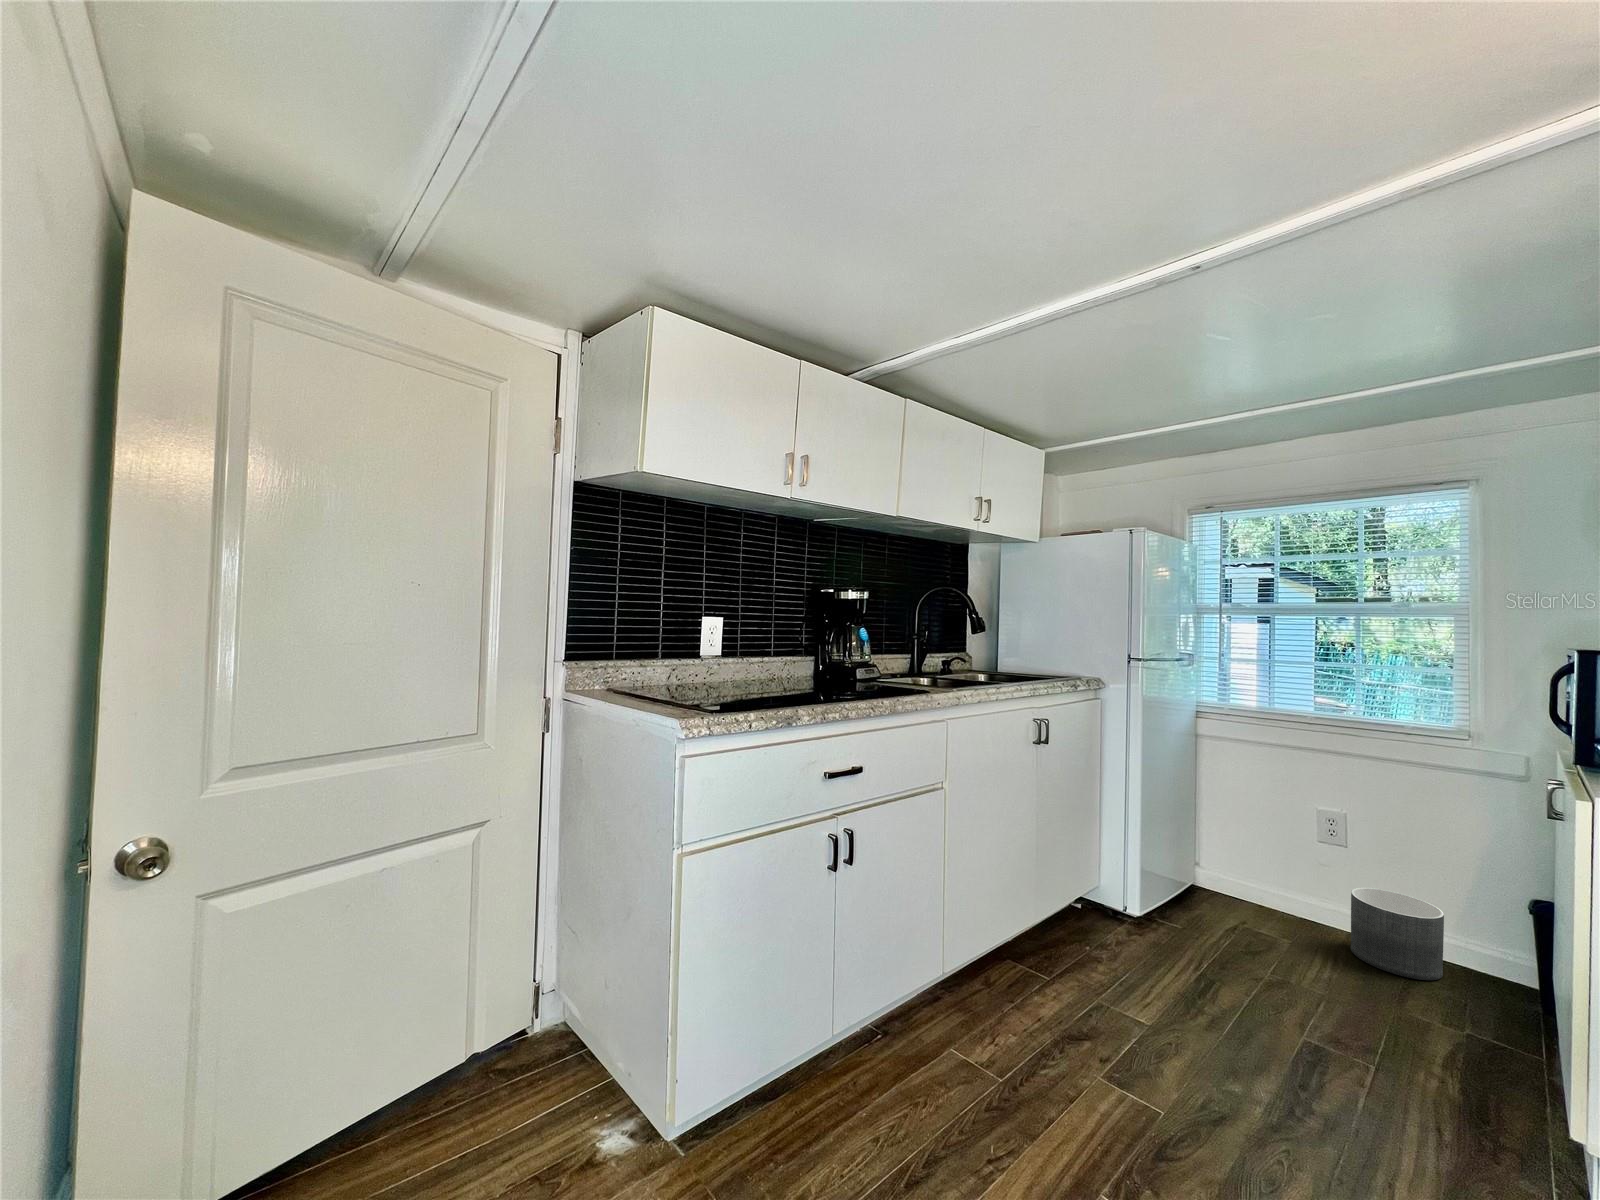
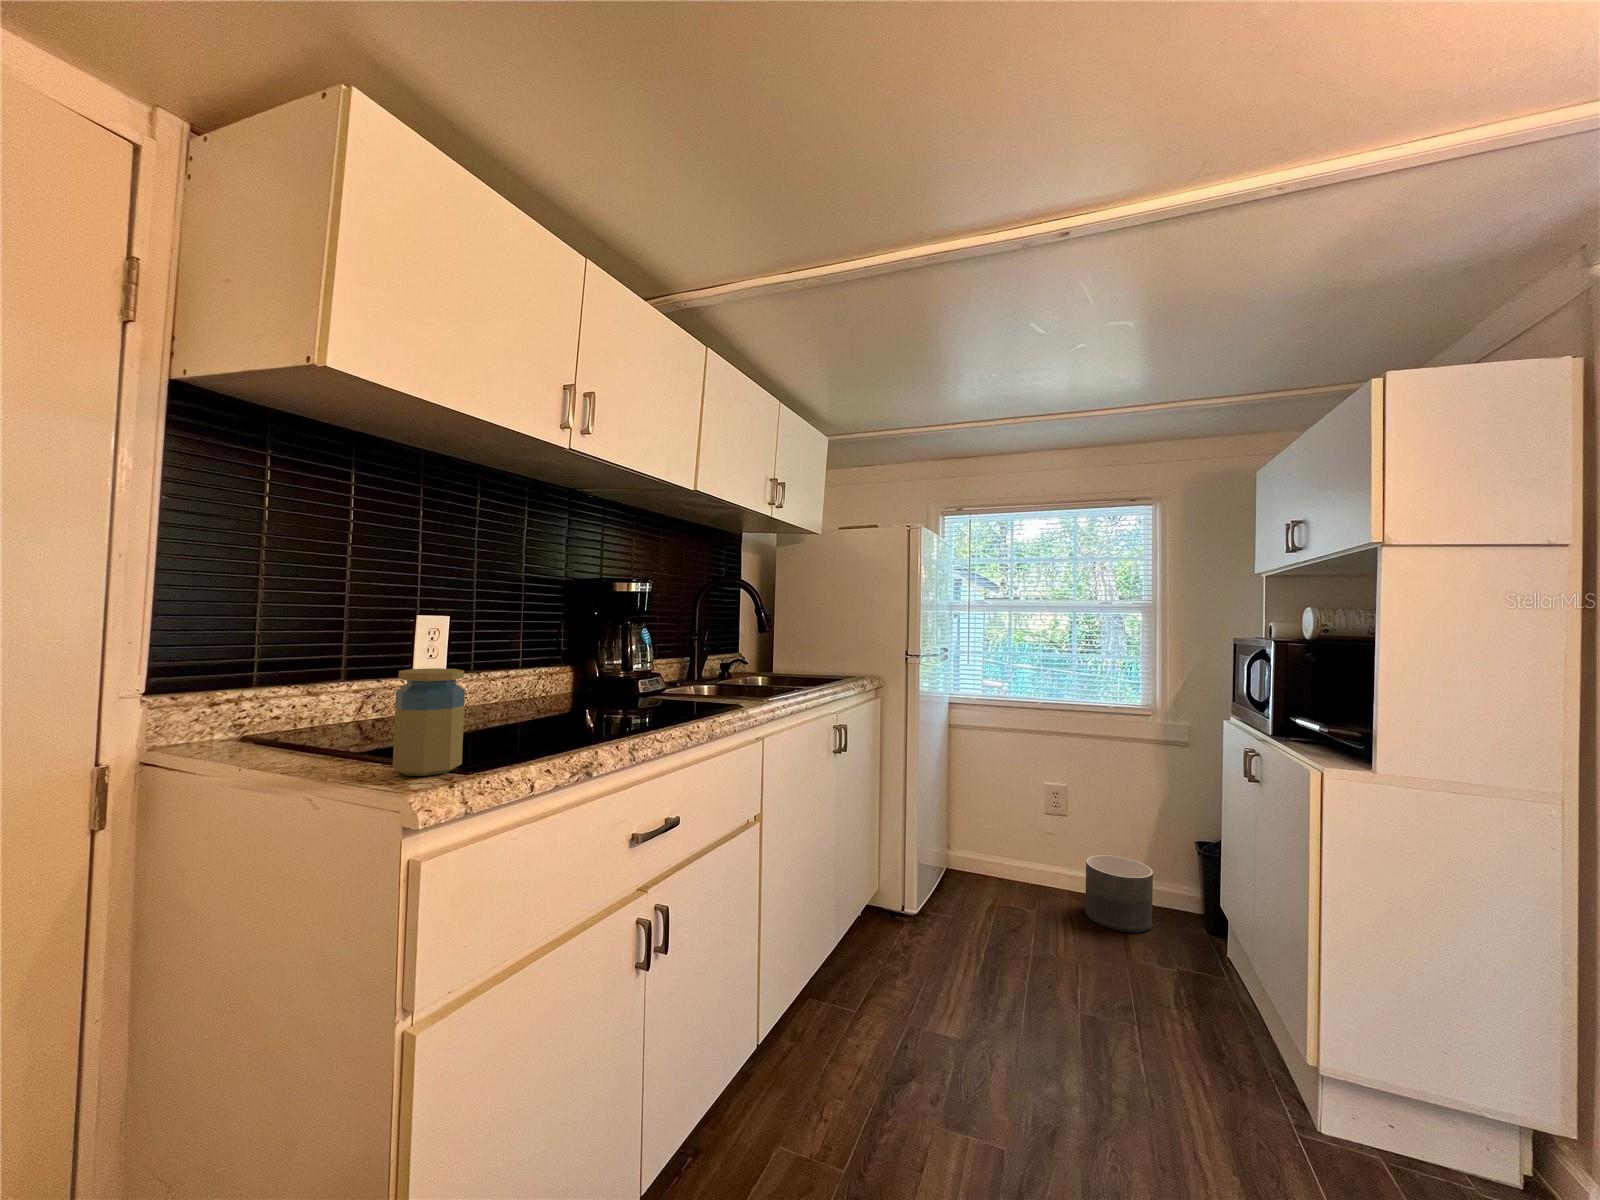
jar: none [676,649,715,714] -> present [393,668,465,776]

